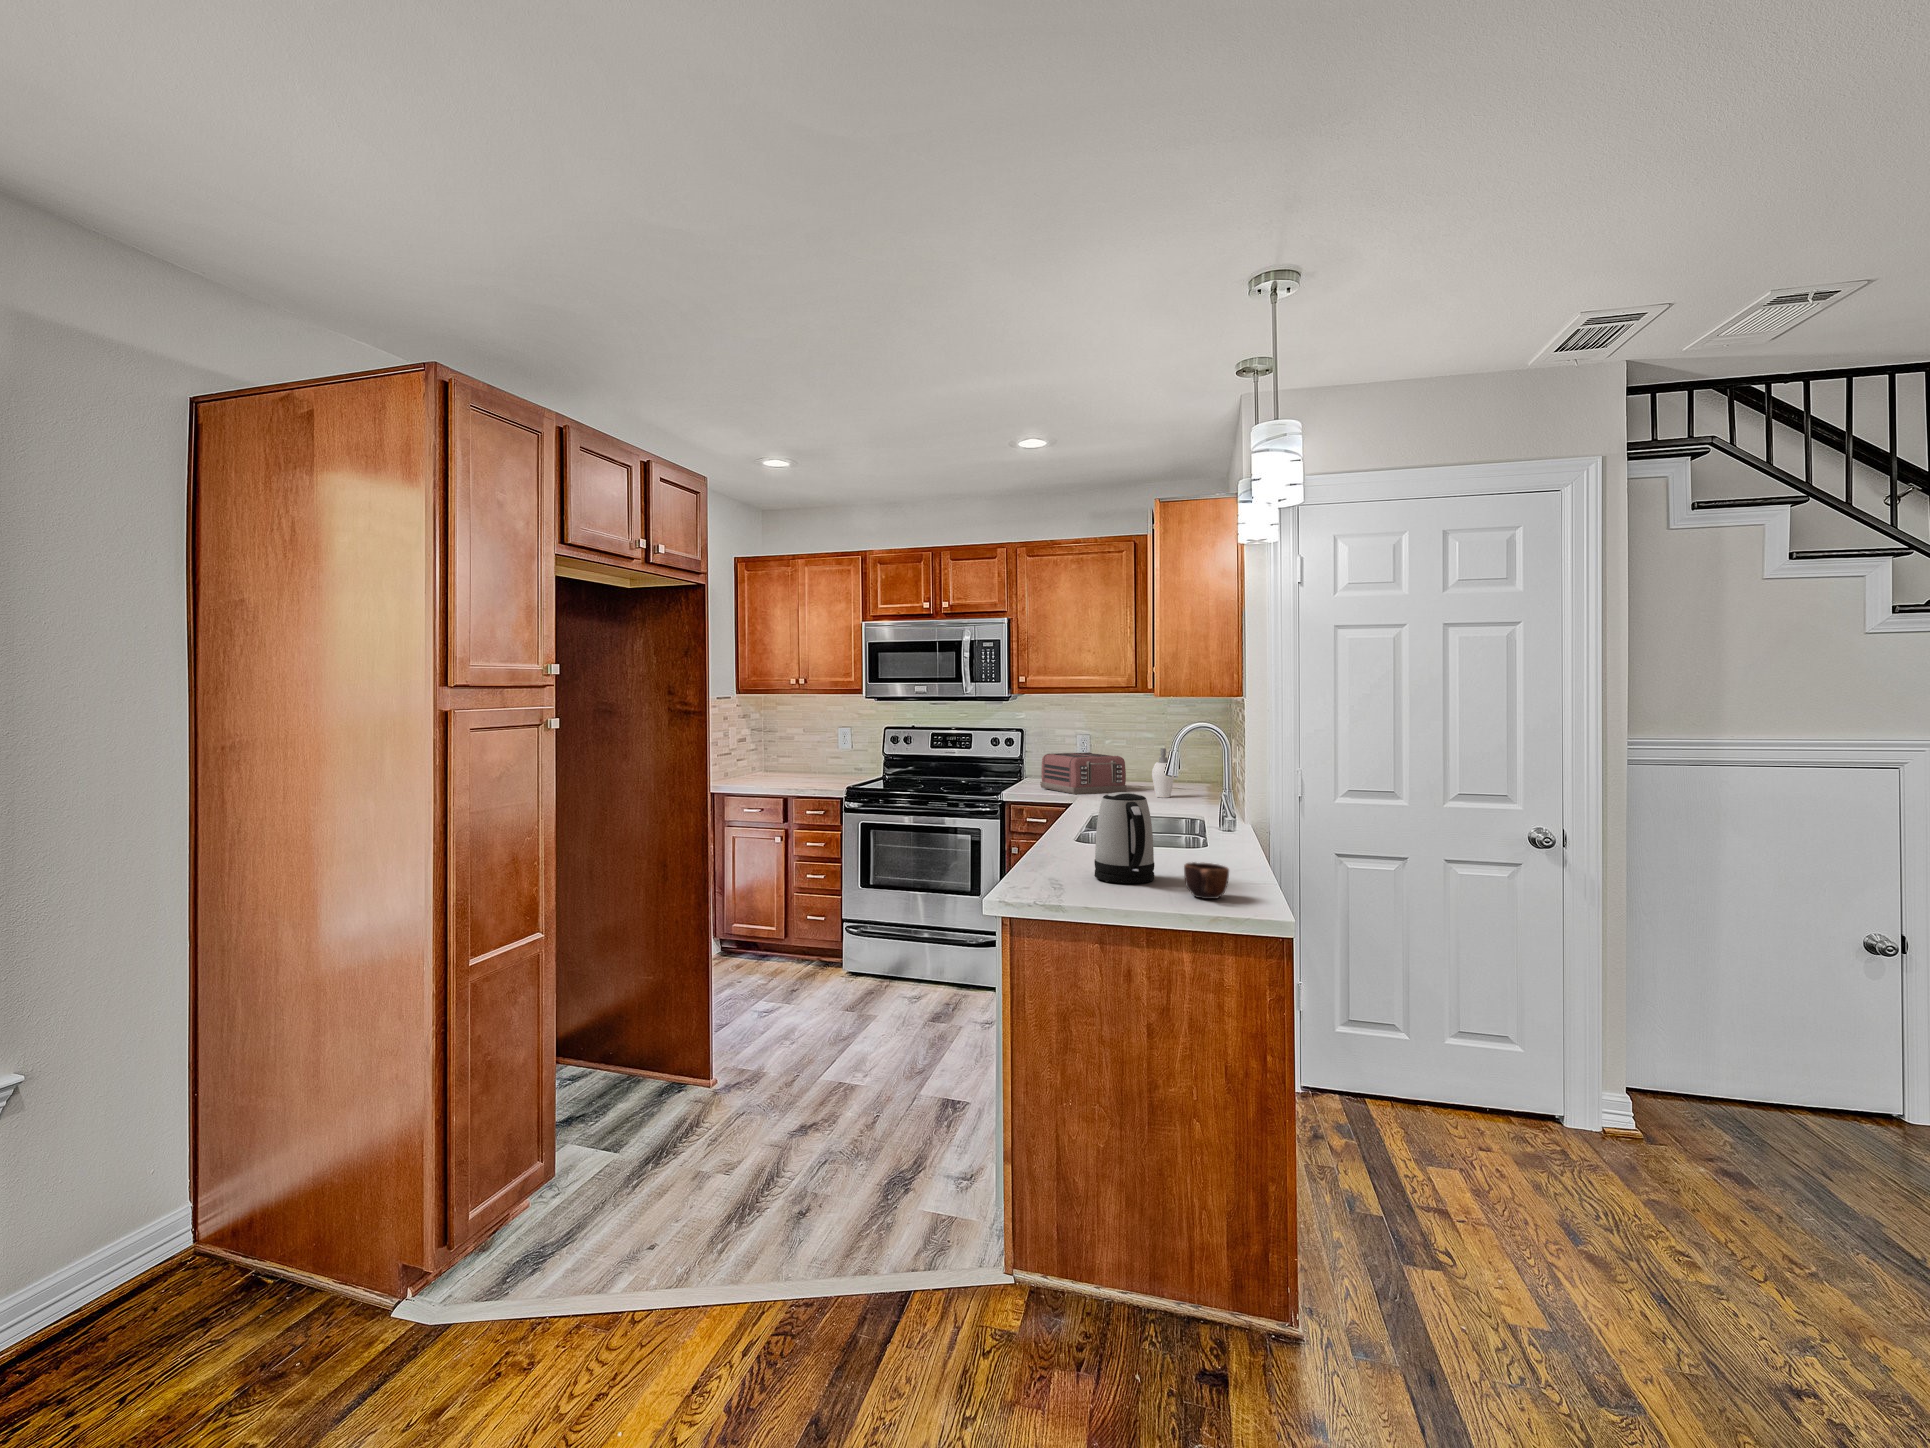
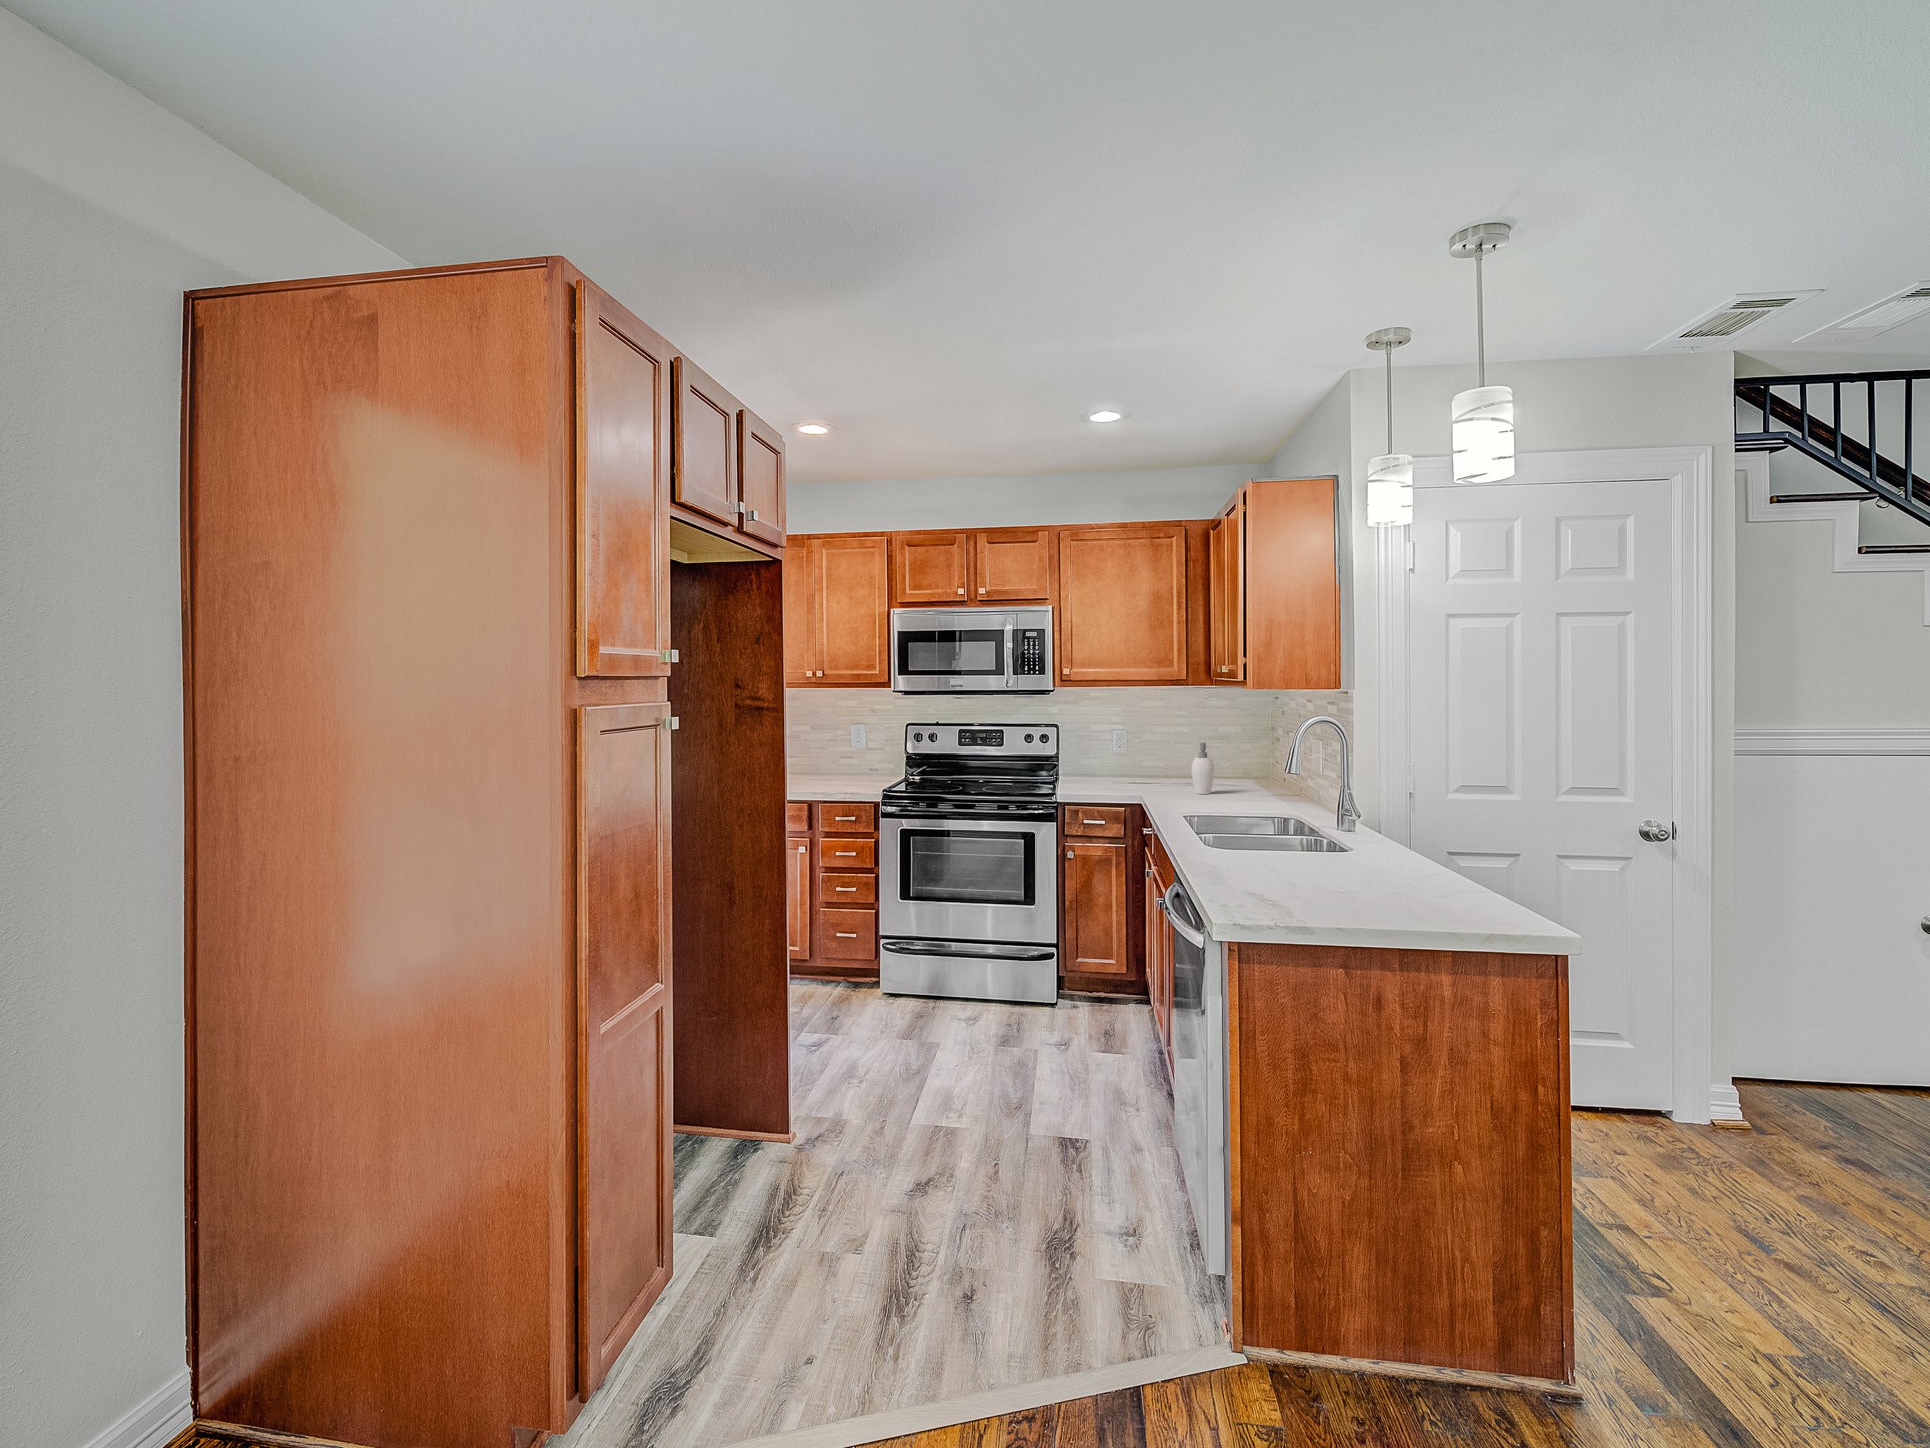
toaster: present [1040,752,1127,794] -> none [1062,747,1156,792]
kettle: present [1094,792,1154,883] -> none [1287,802,1362,903]
mug: present [1184,862,1229,899] -> none [1417,879,1471,920]

